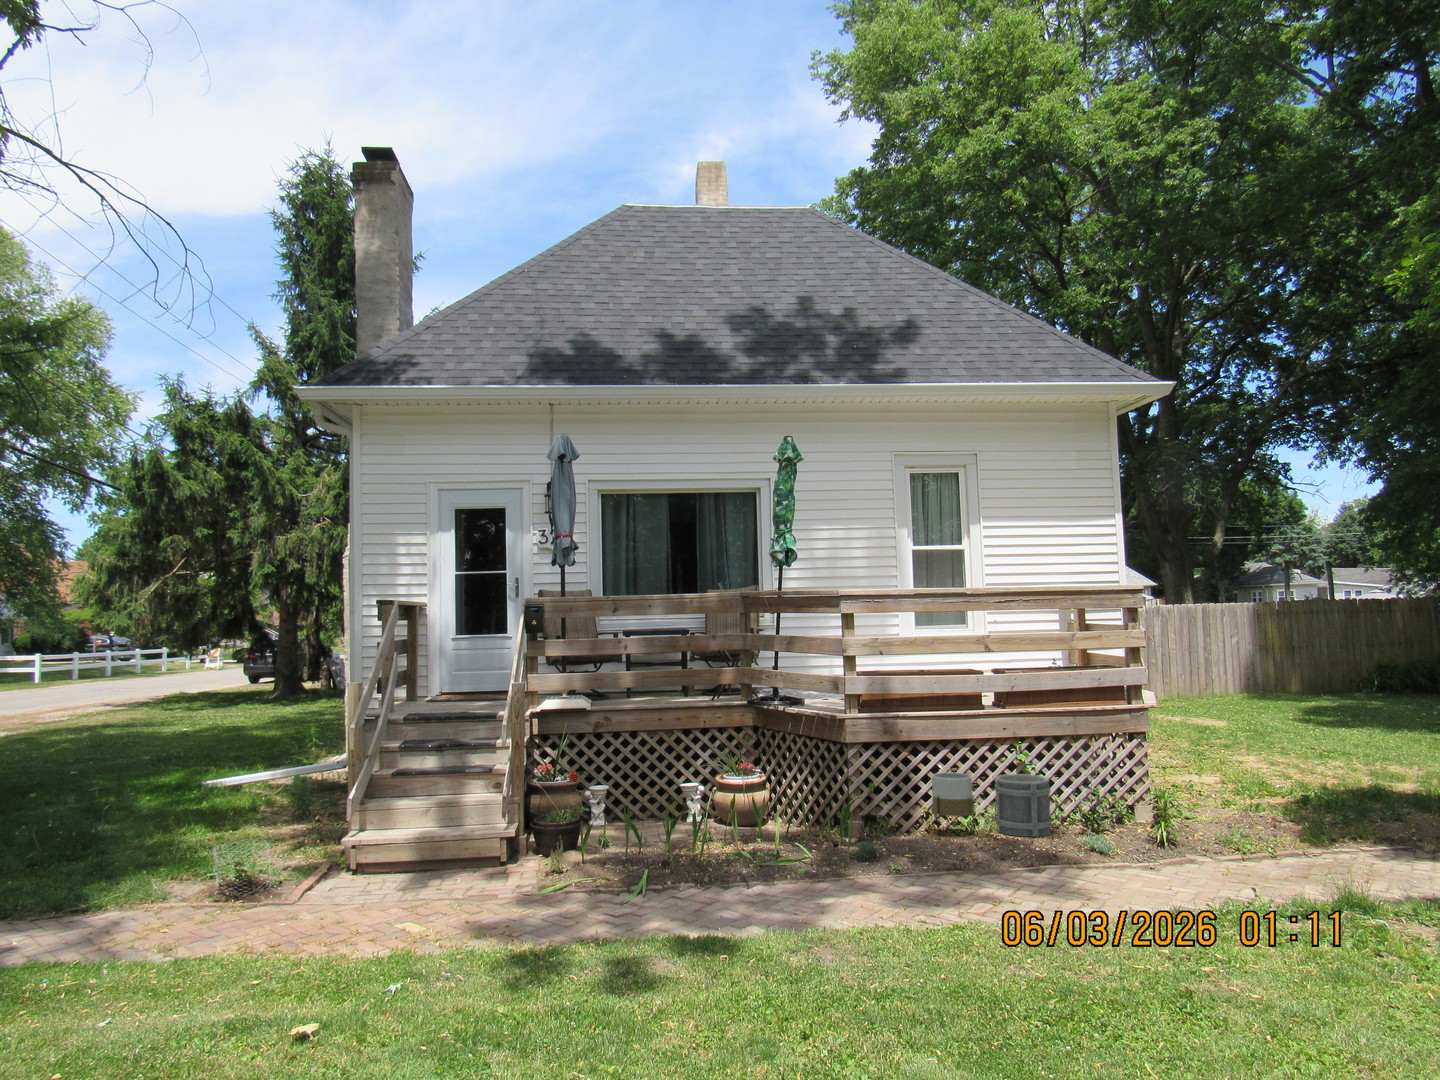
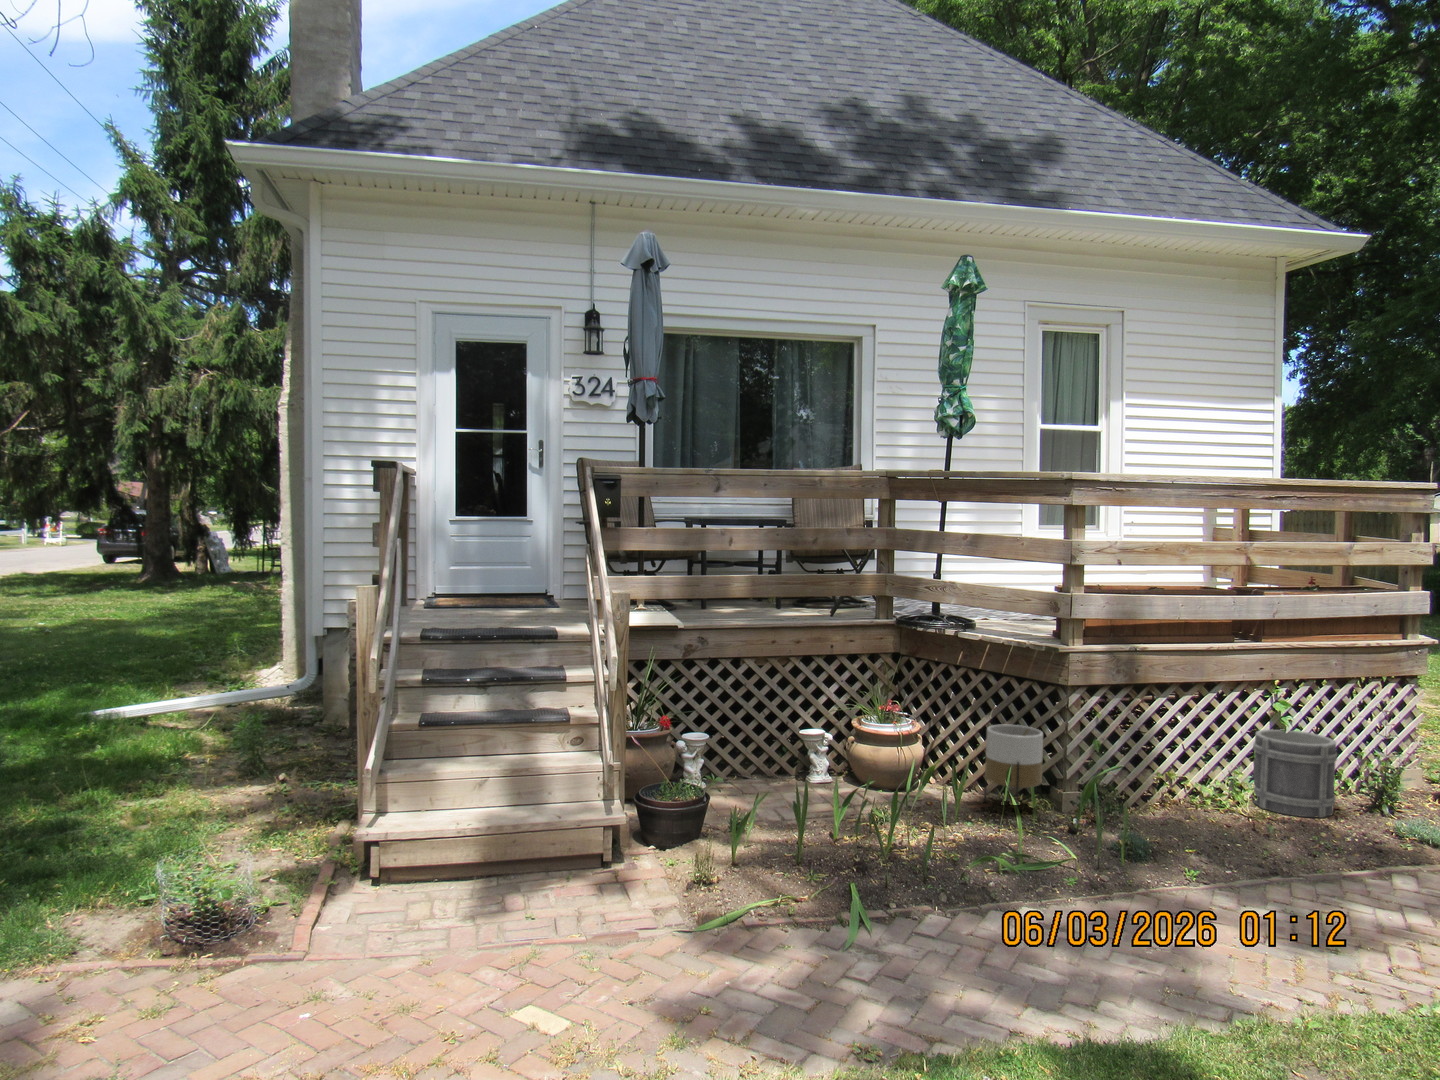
planter: present [932,772,975,834] -> present [984,725,1043,815]

